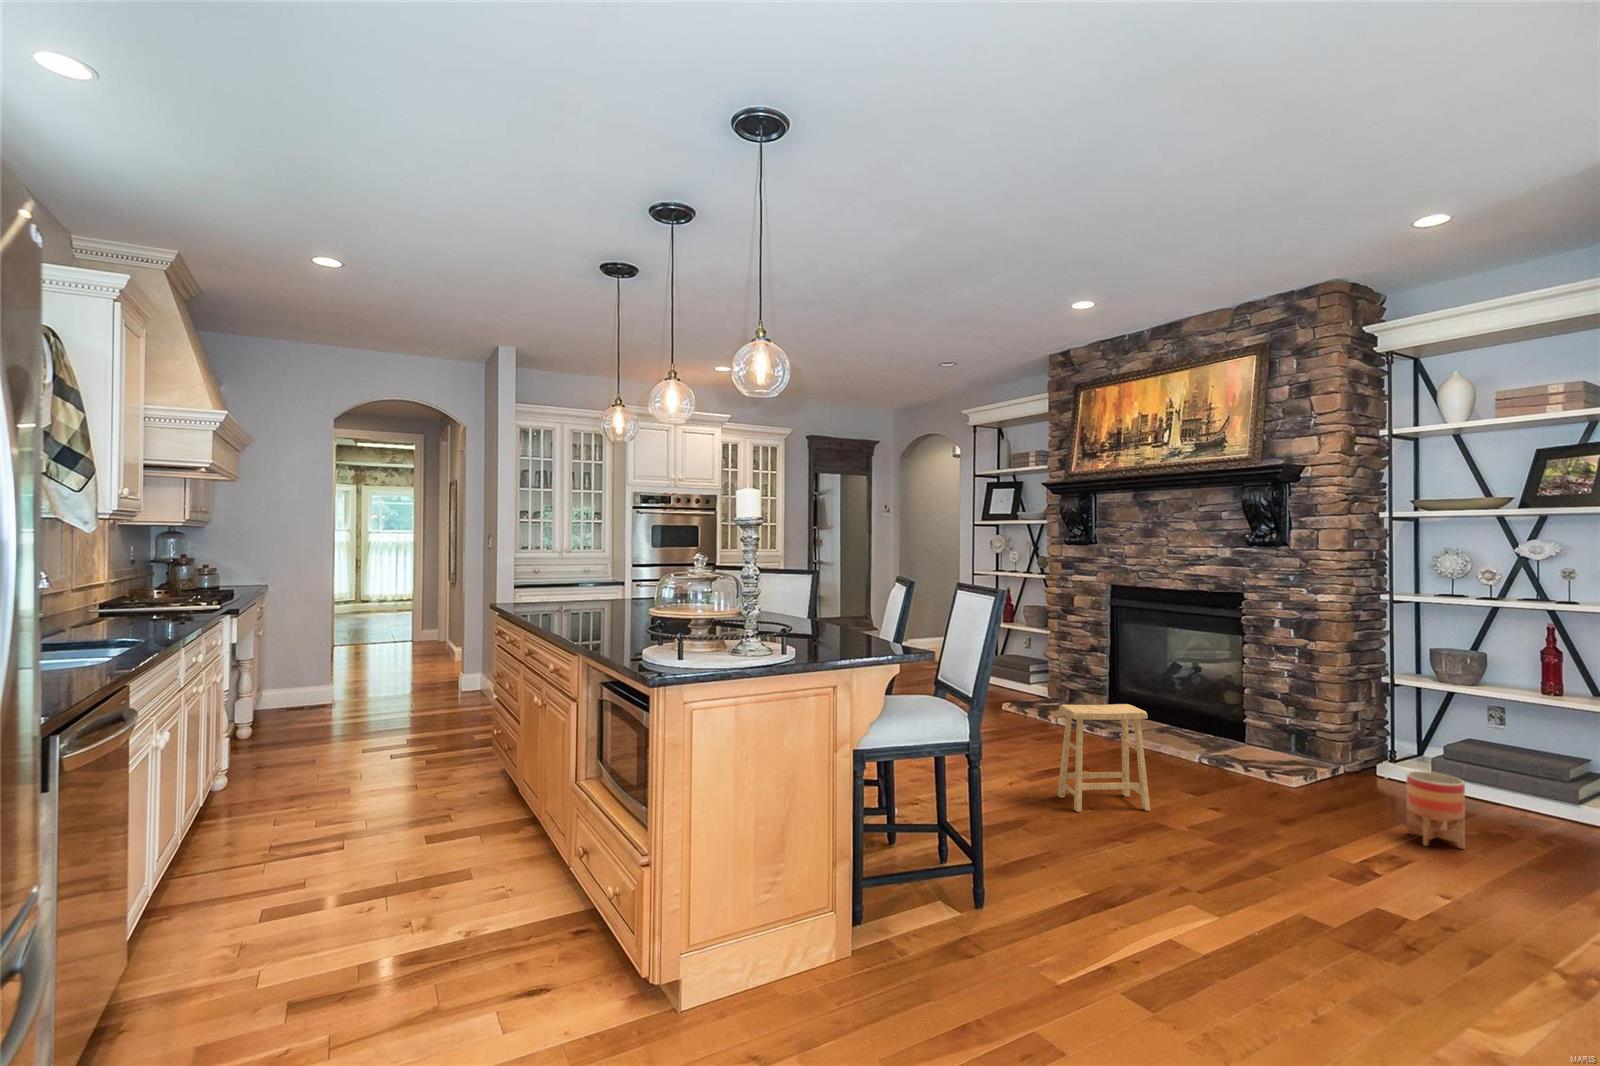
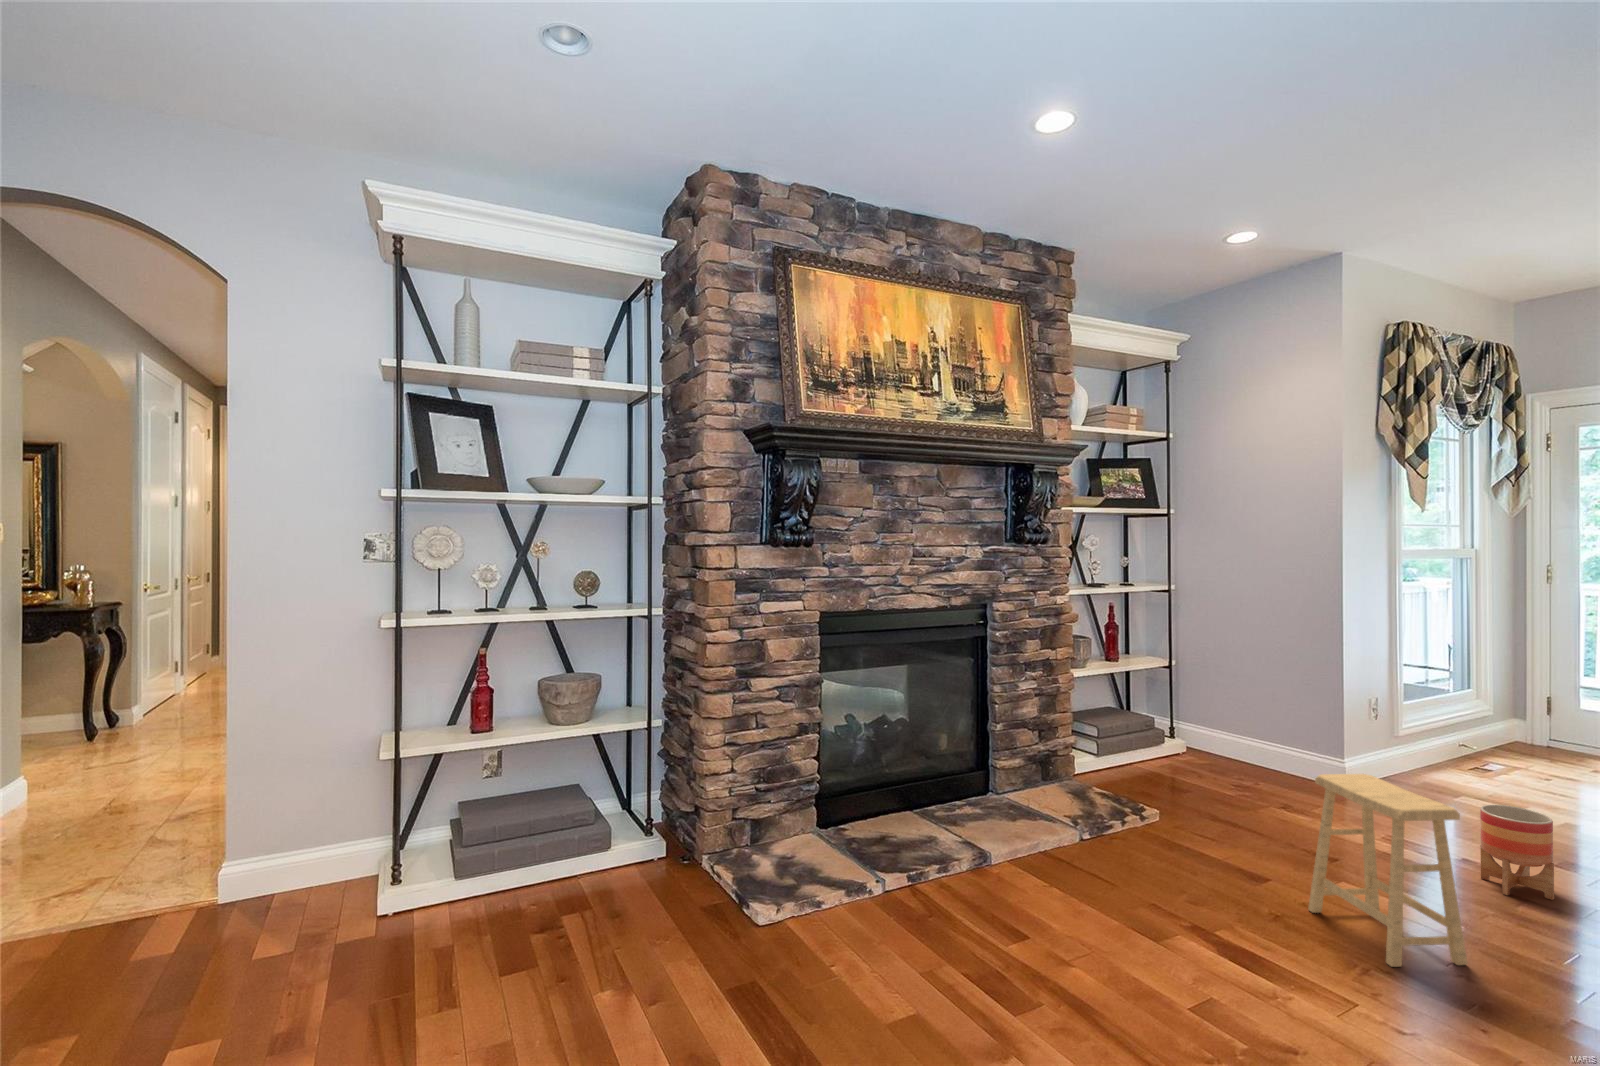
planter: present [1407,771,1465,849] -> present [1480,805,1554,900]

